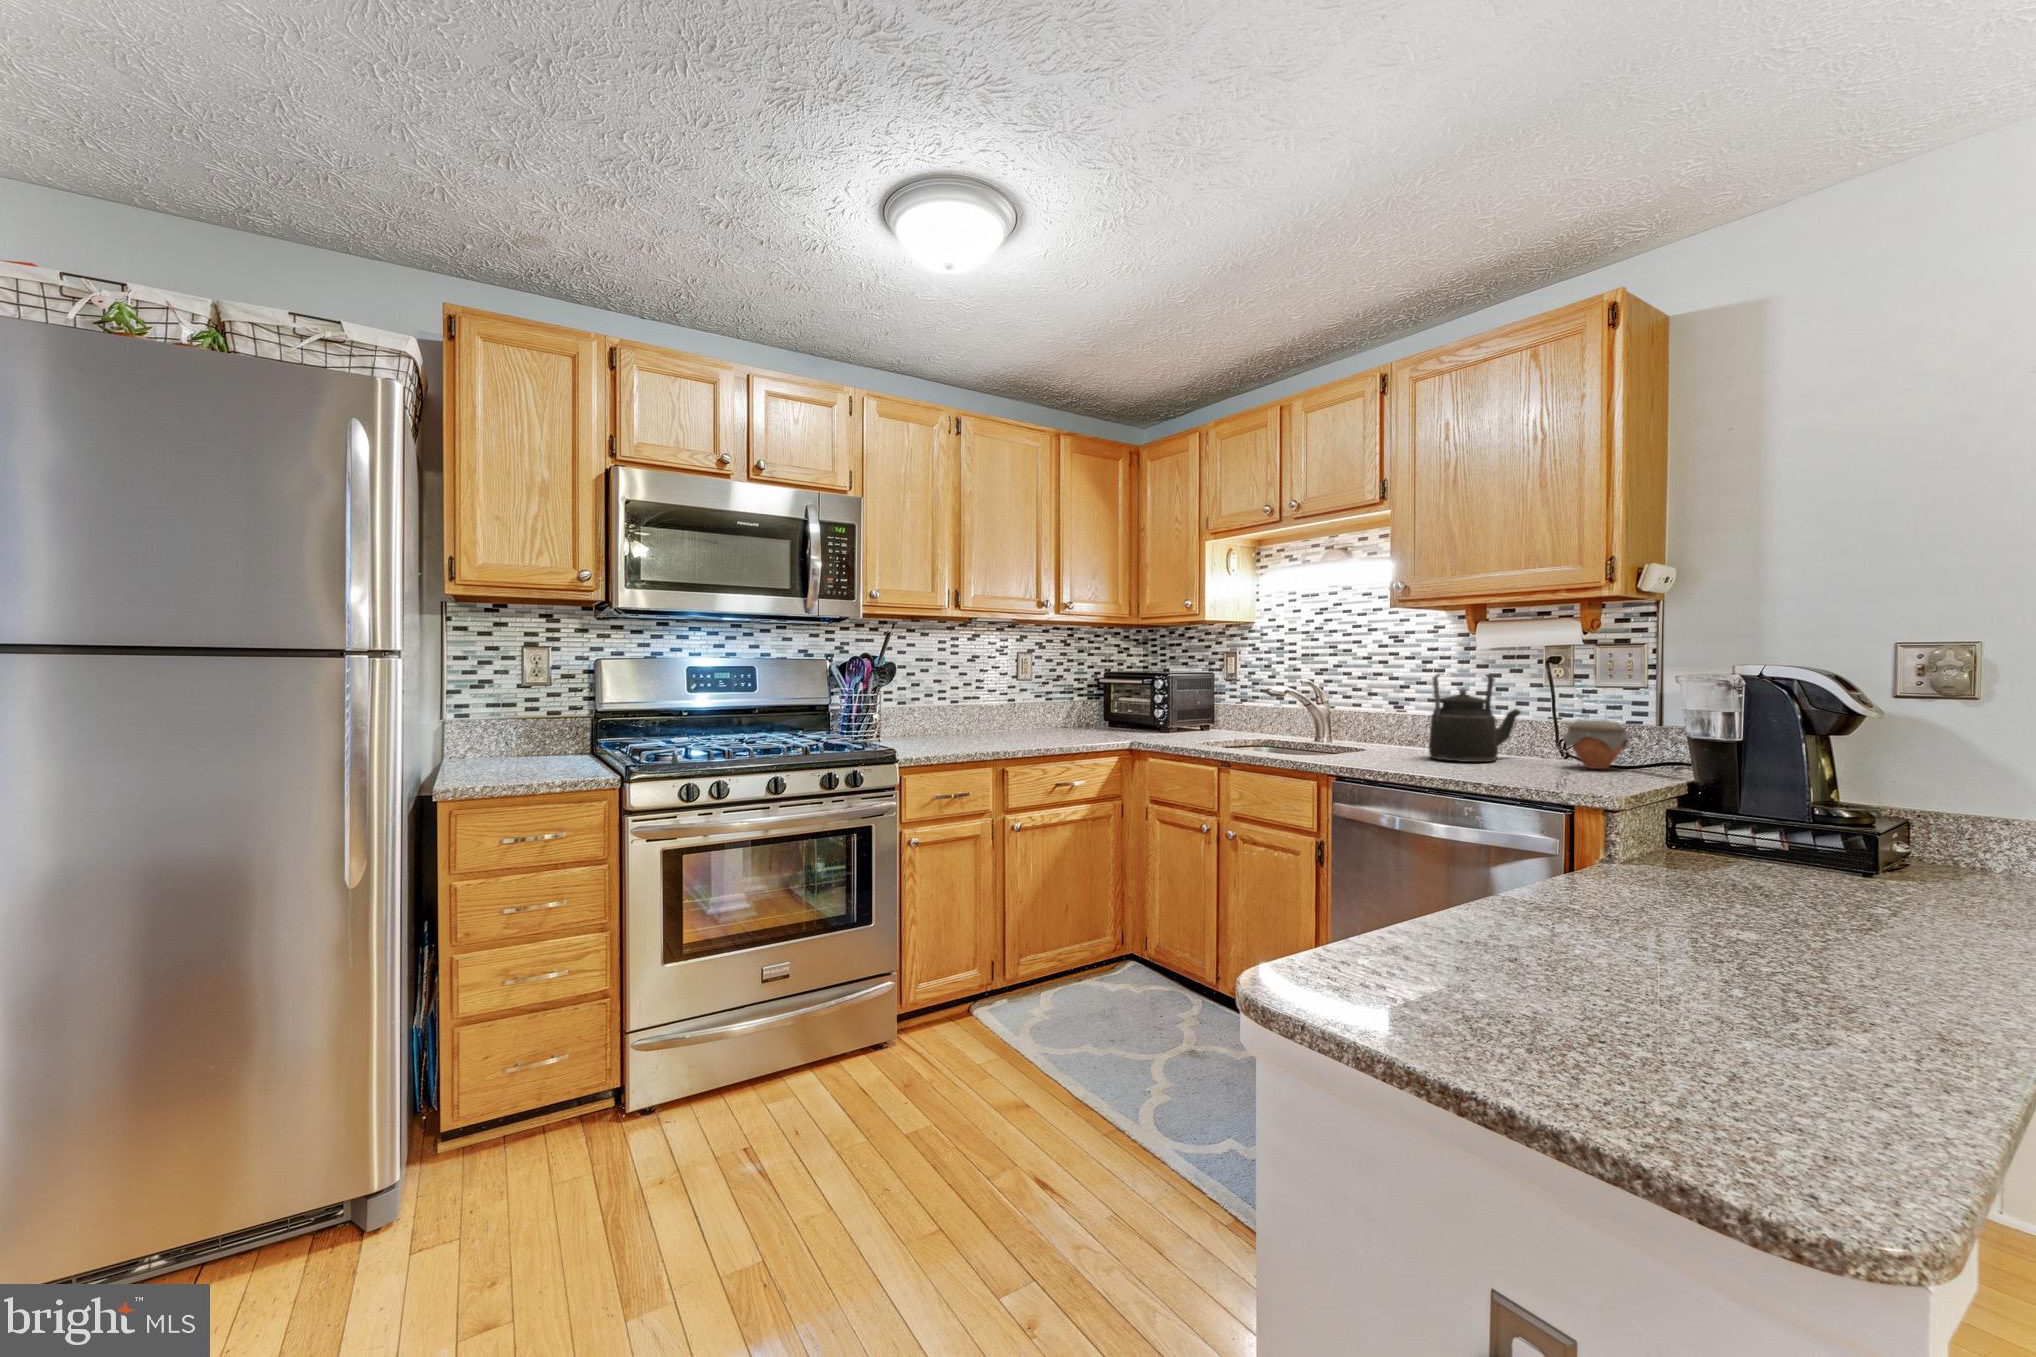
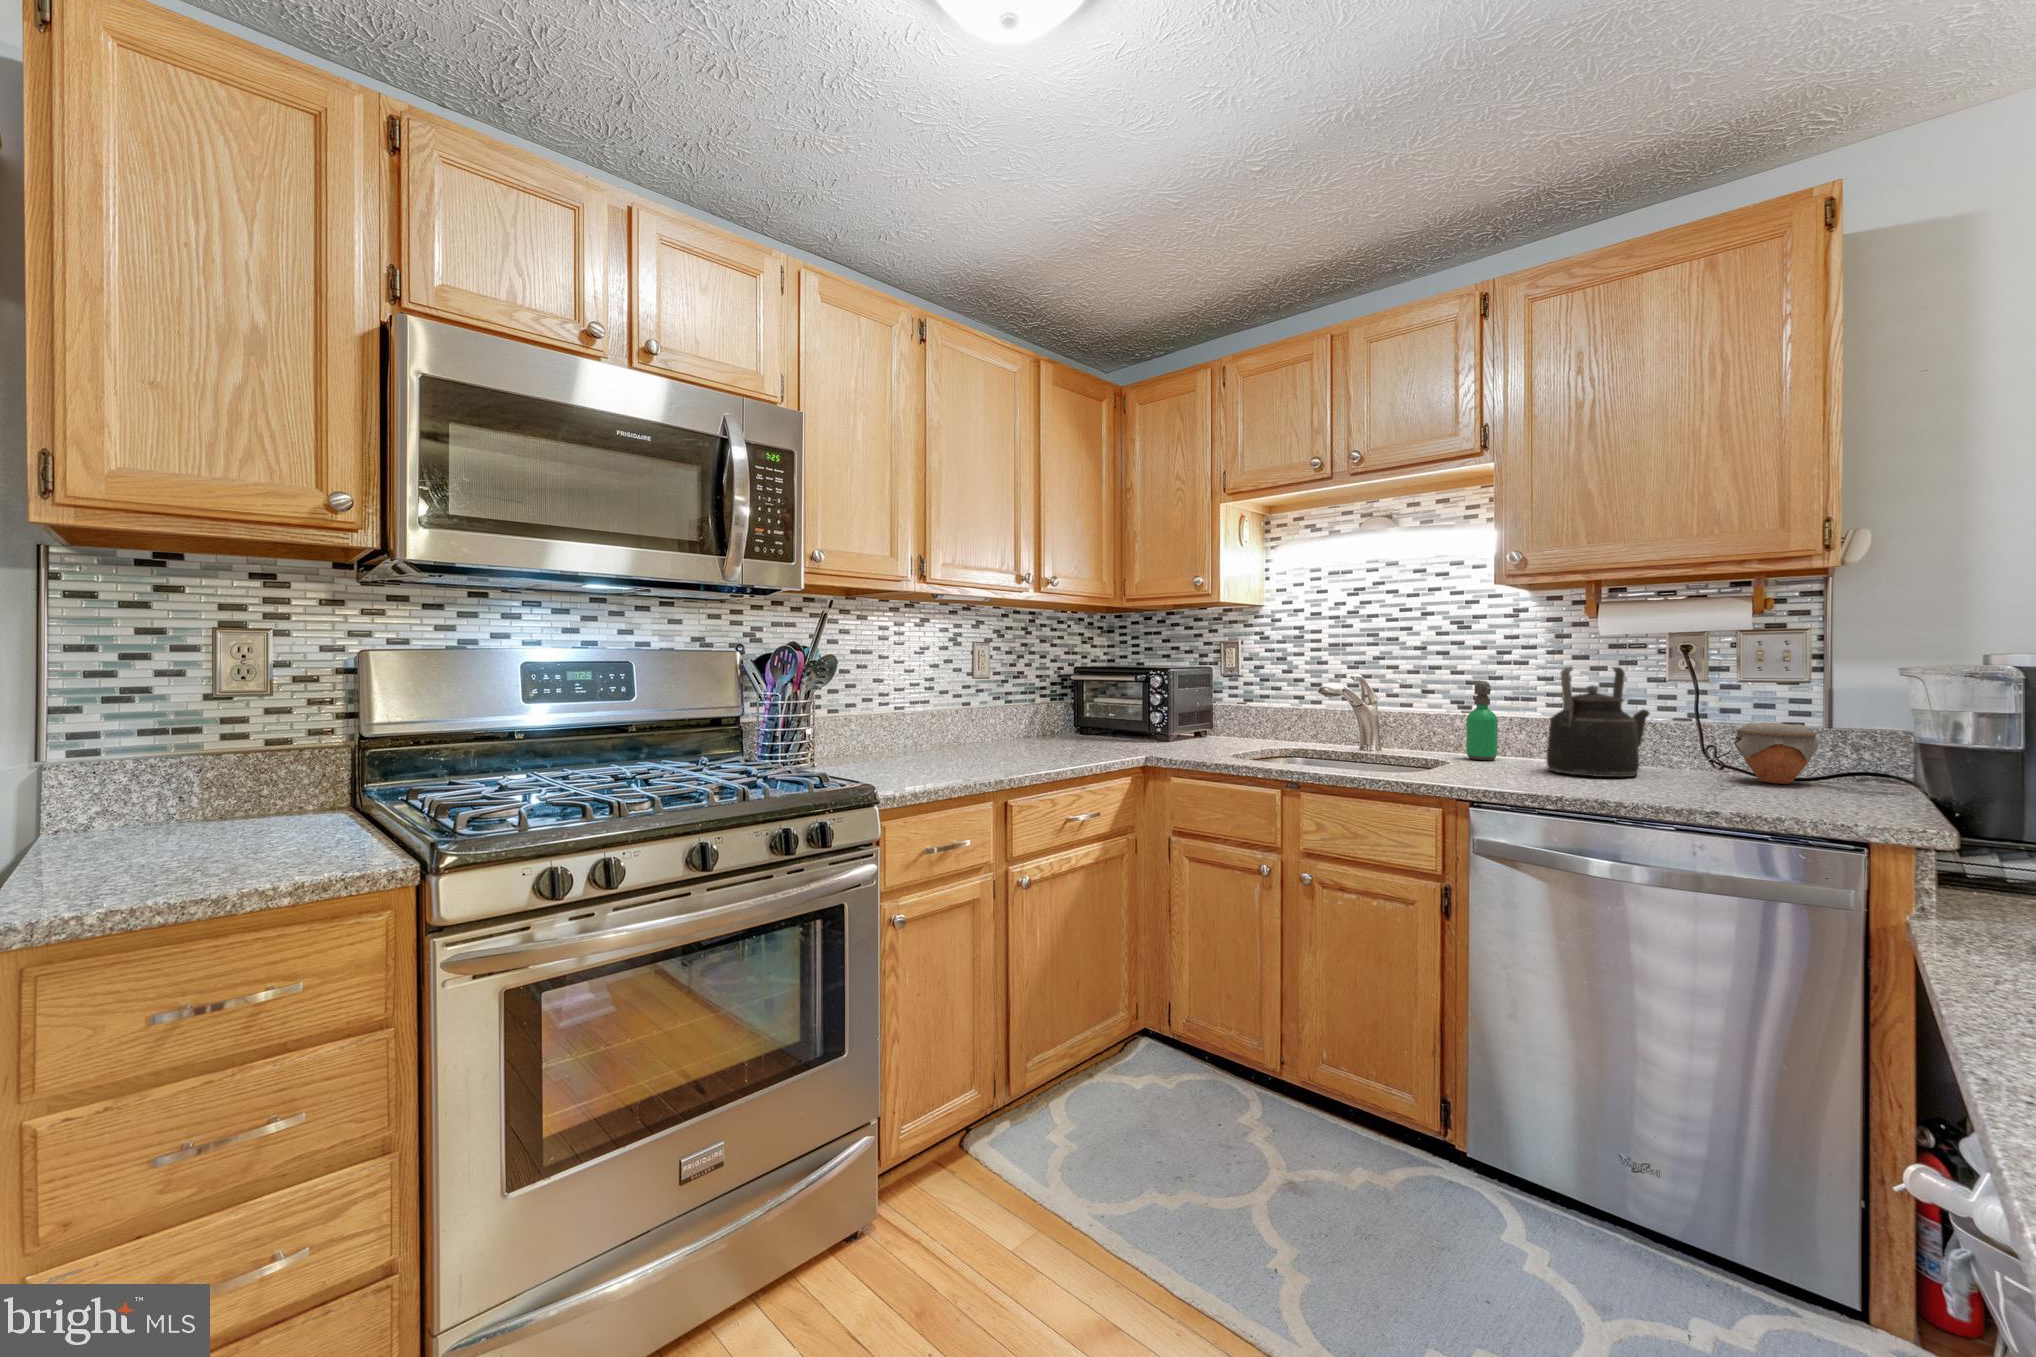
soap dispenser: none [1387,685,1412,750] -> present [1466,681,1498,760]

